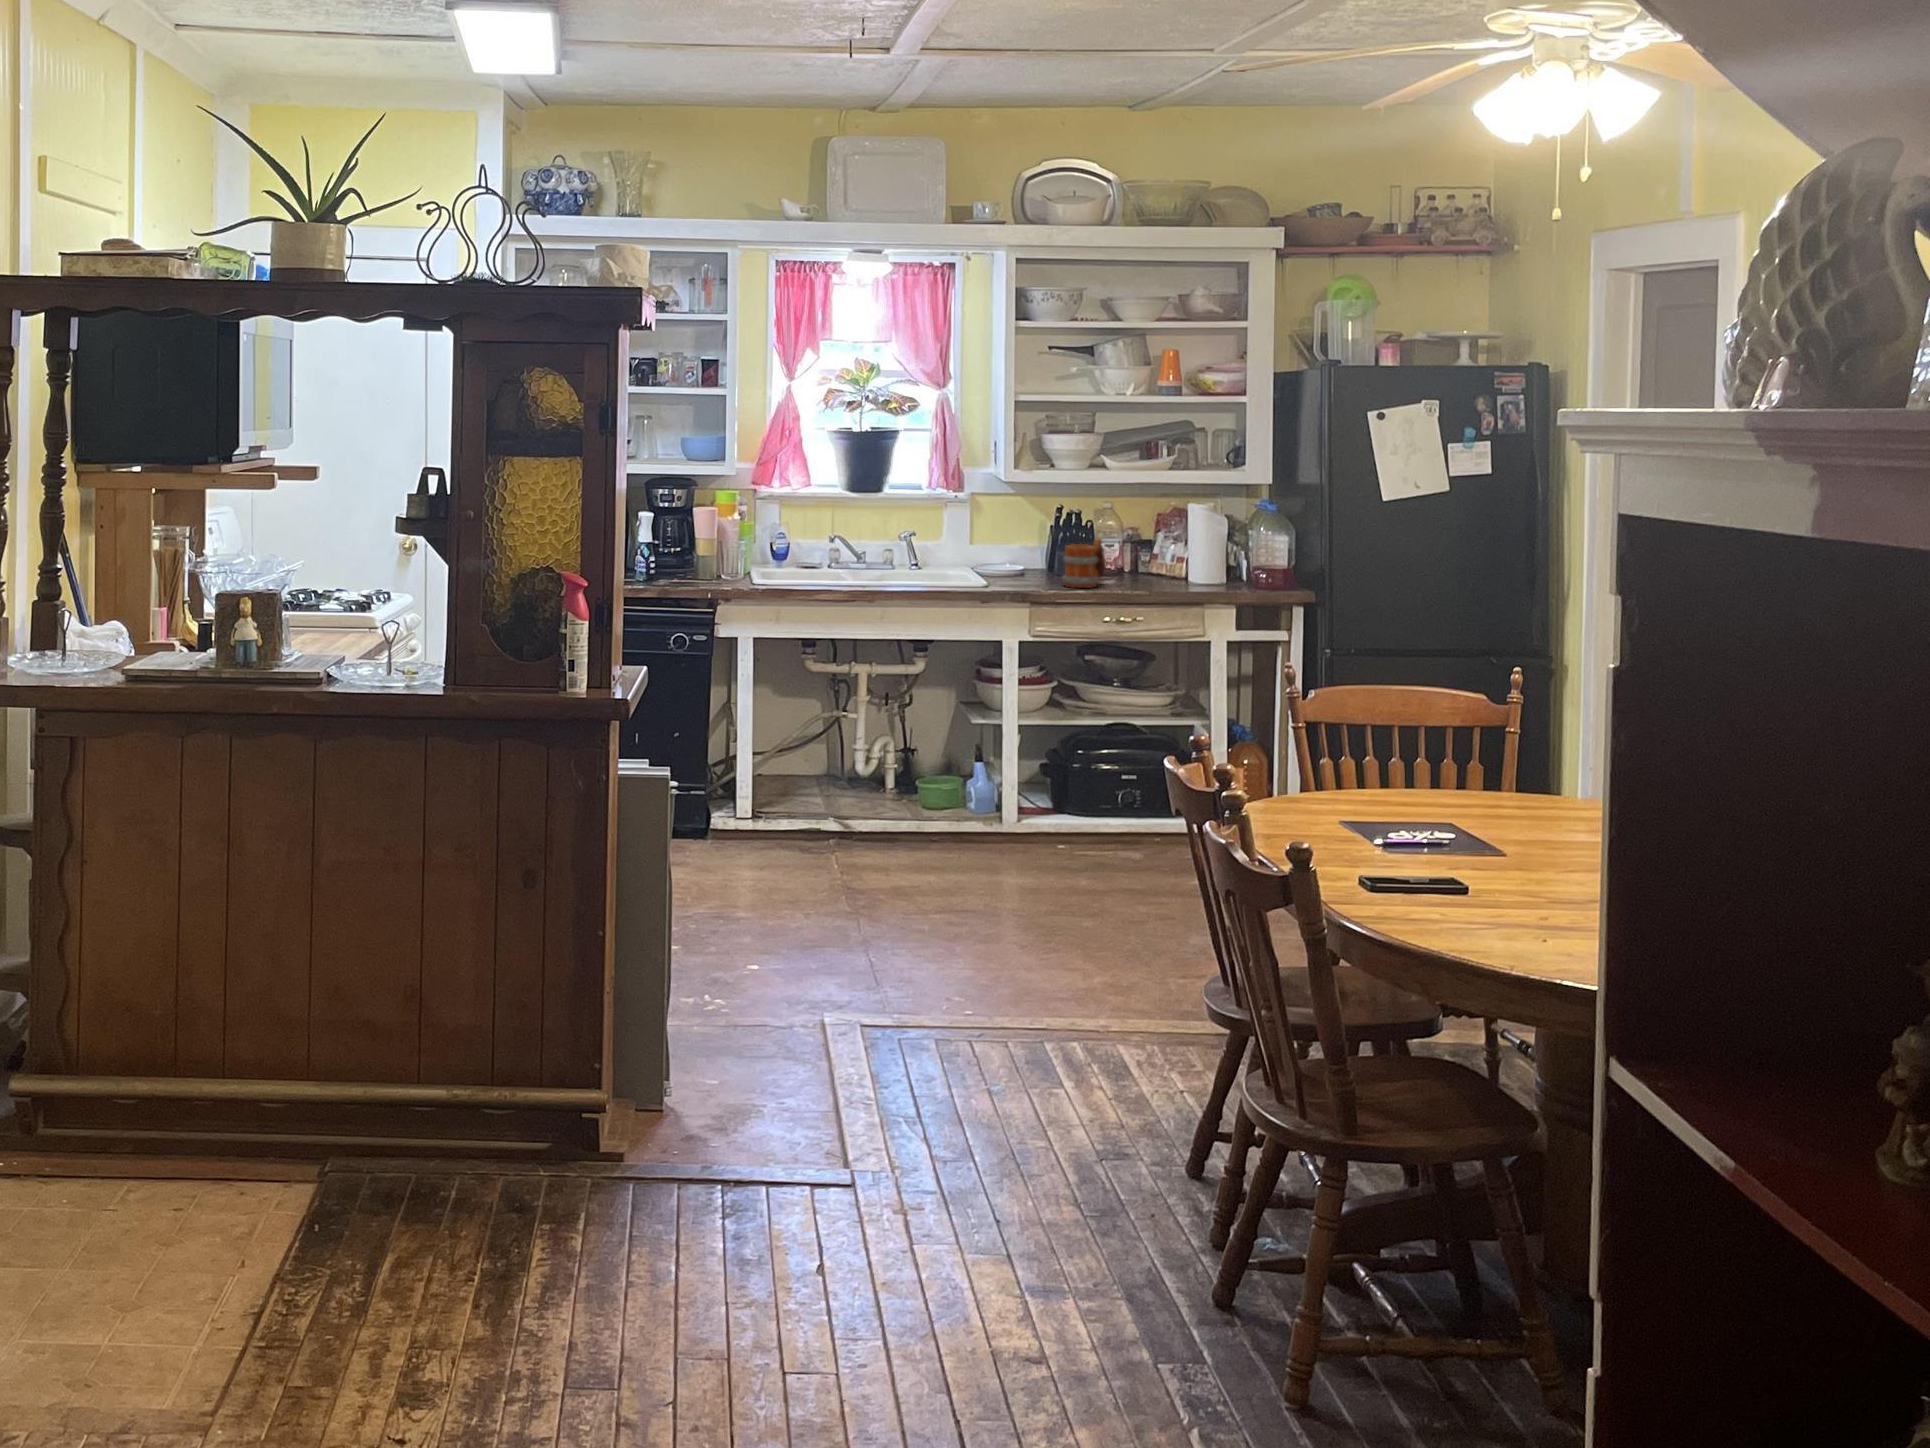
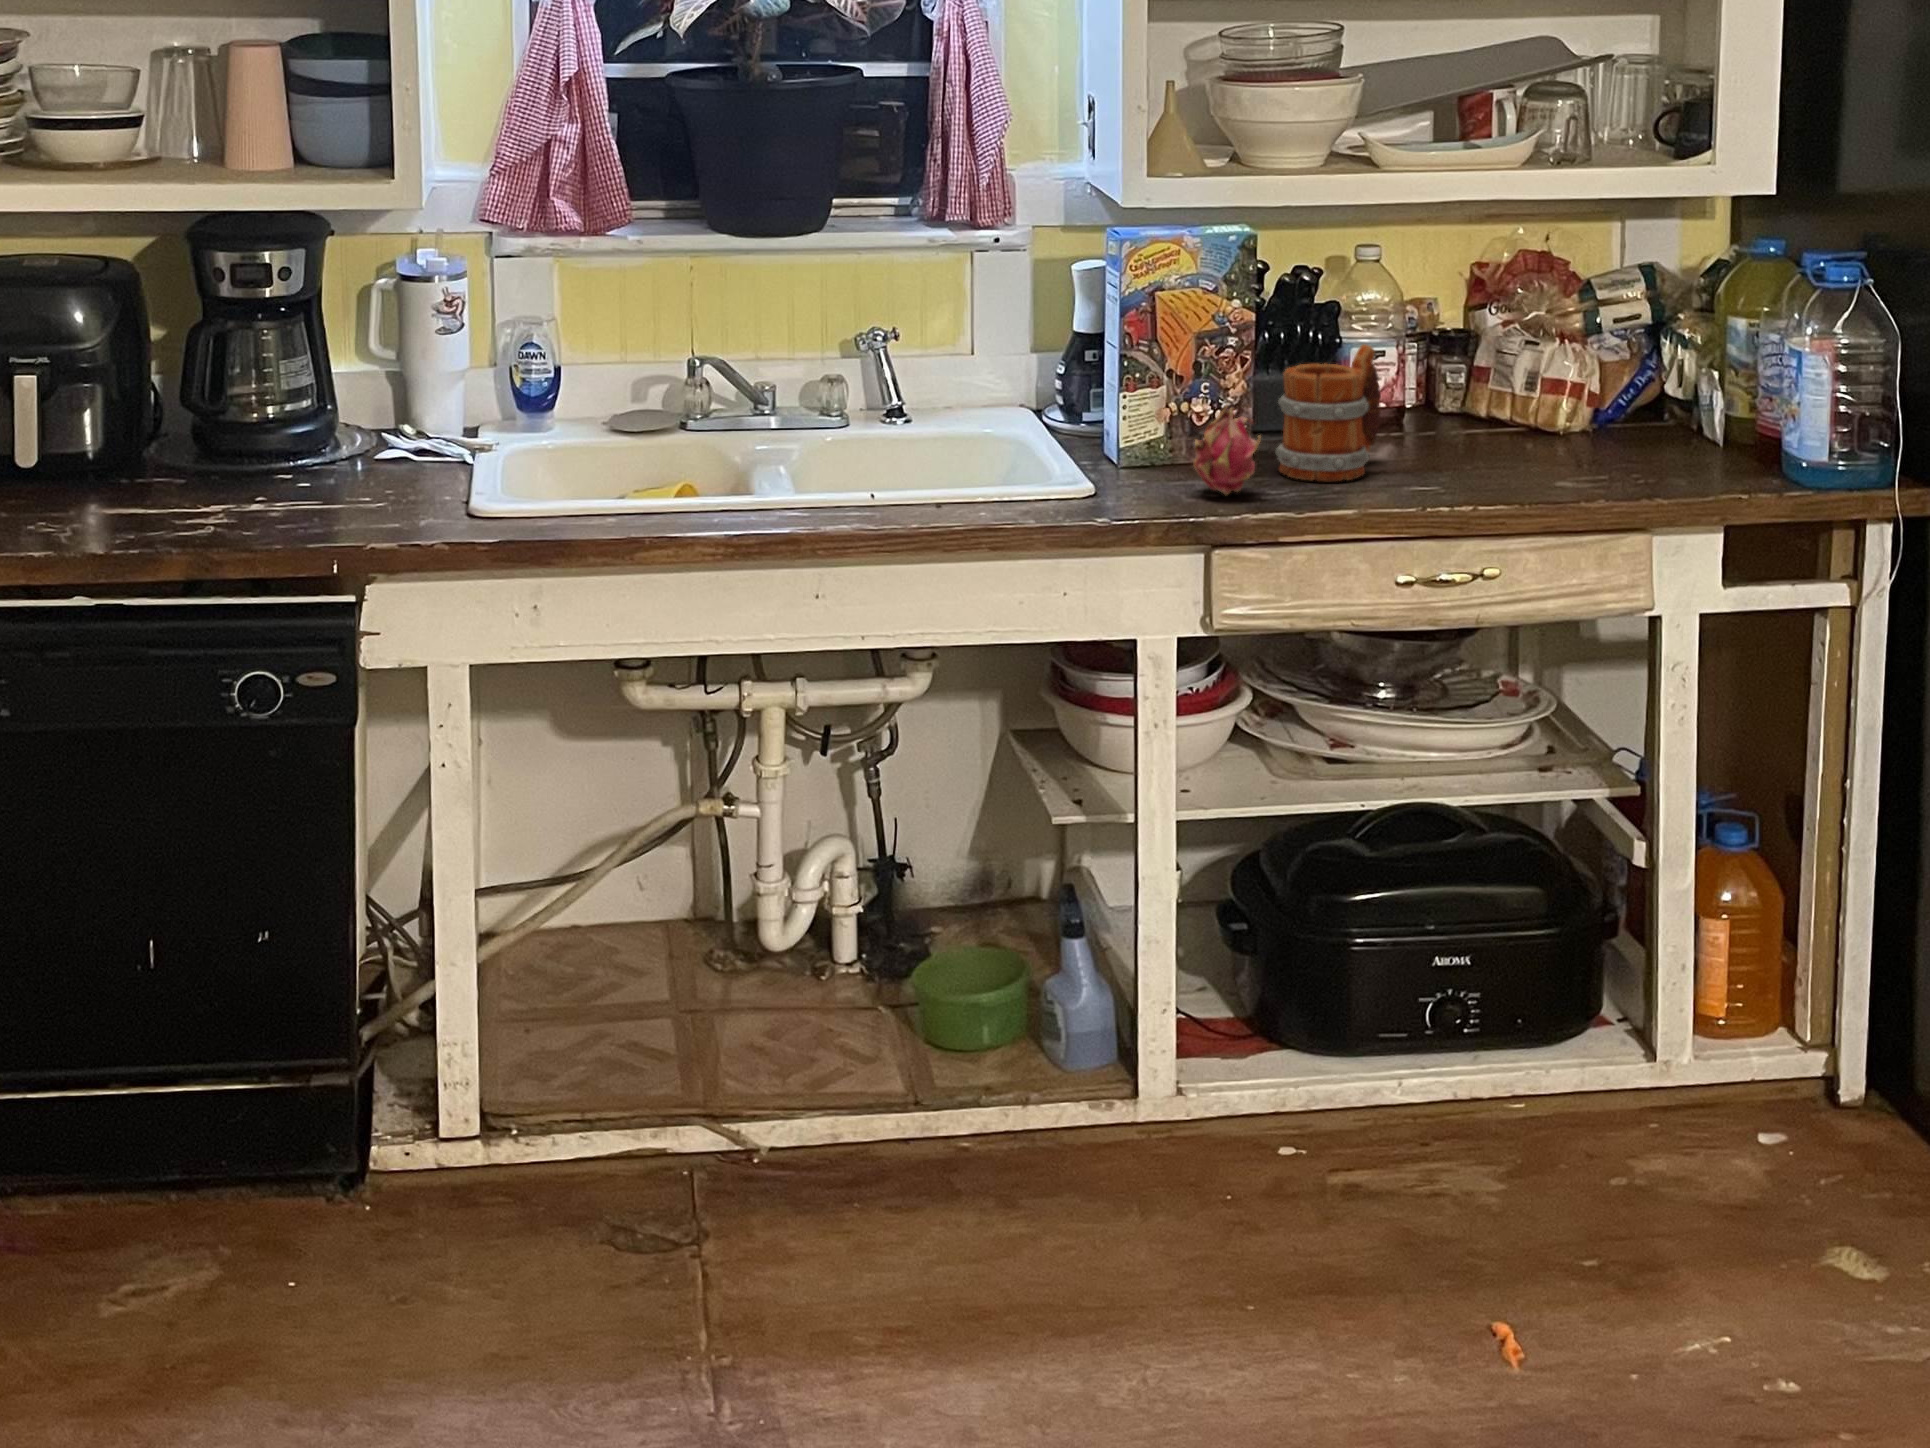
fruit: none [1027,553,1053,590] -> present [1193,404,1261,495]

